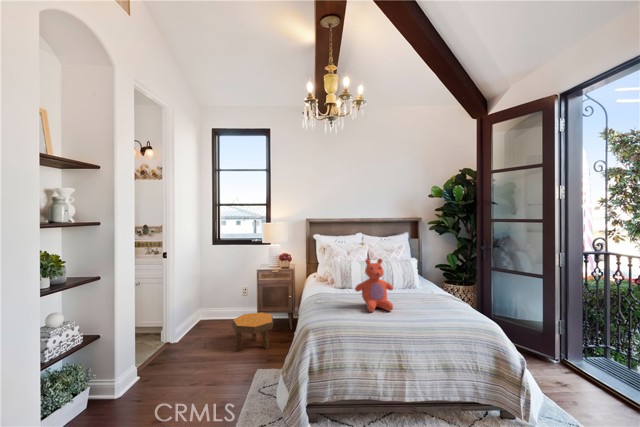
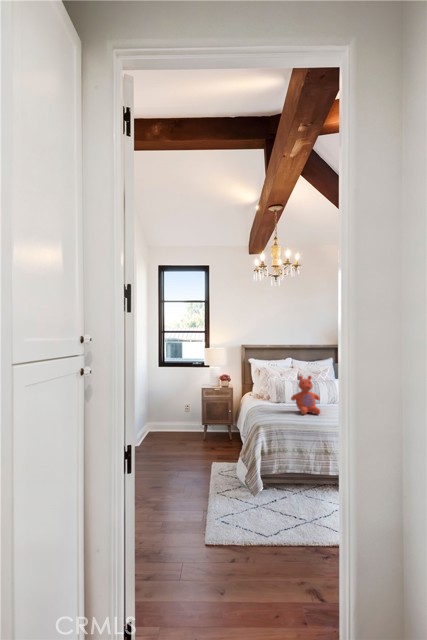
footstool: present [232,312,273,351] -> none [184,424,218,454]

